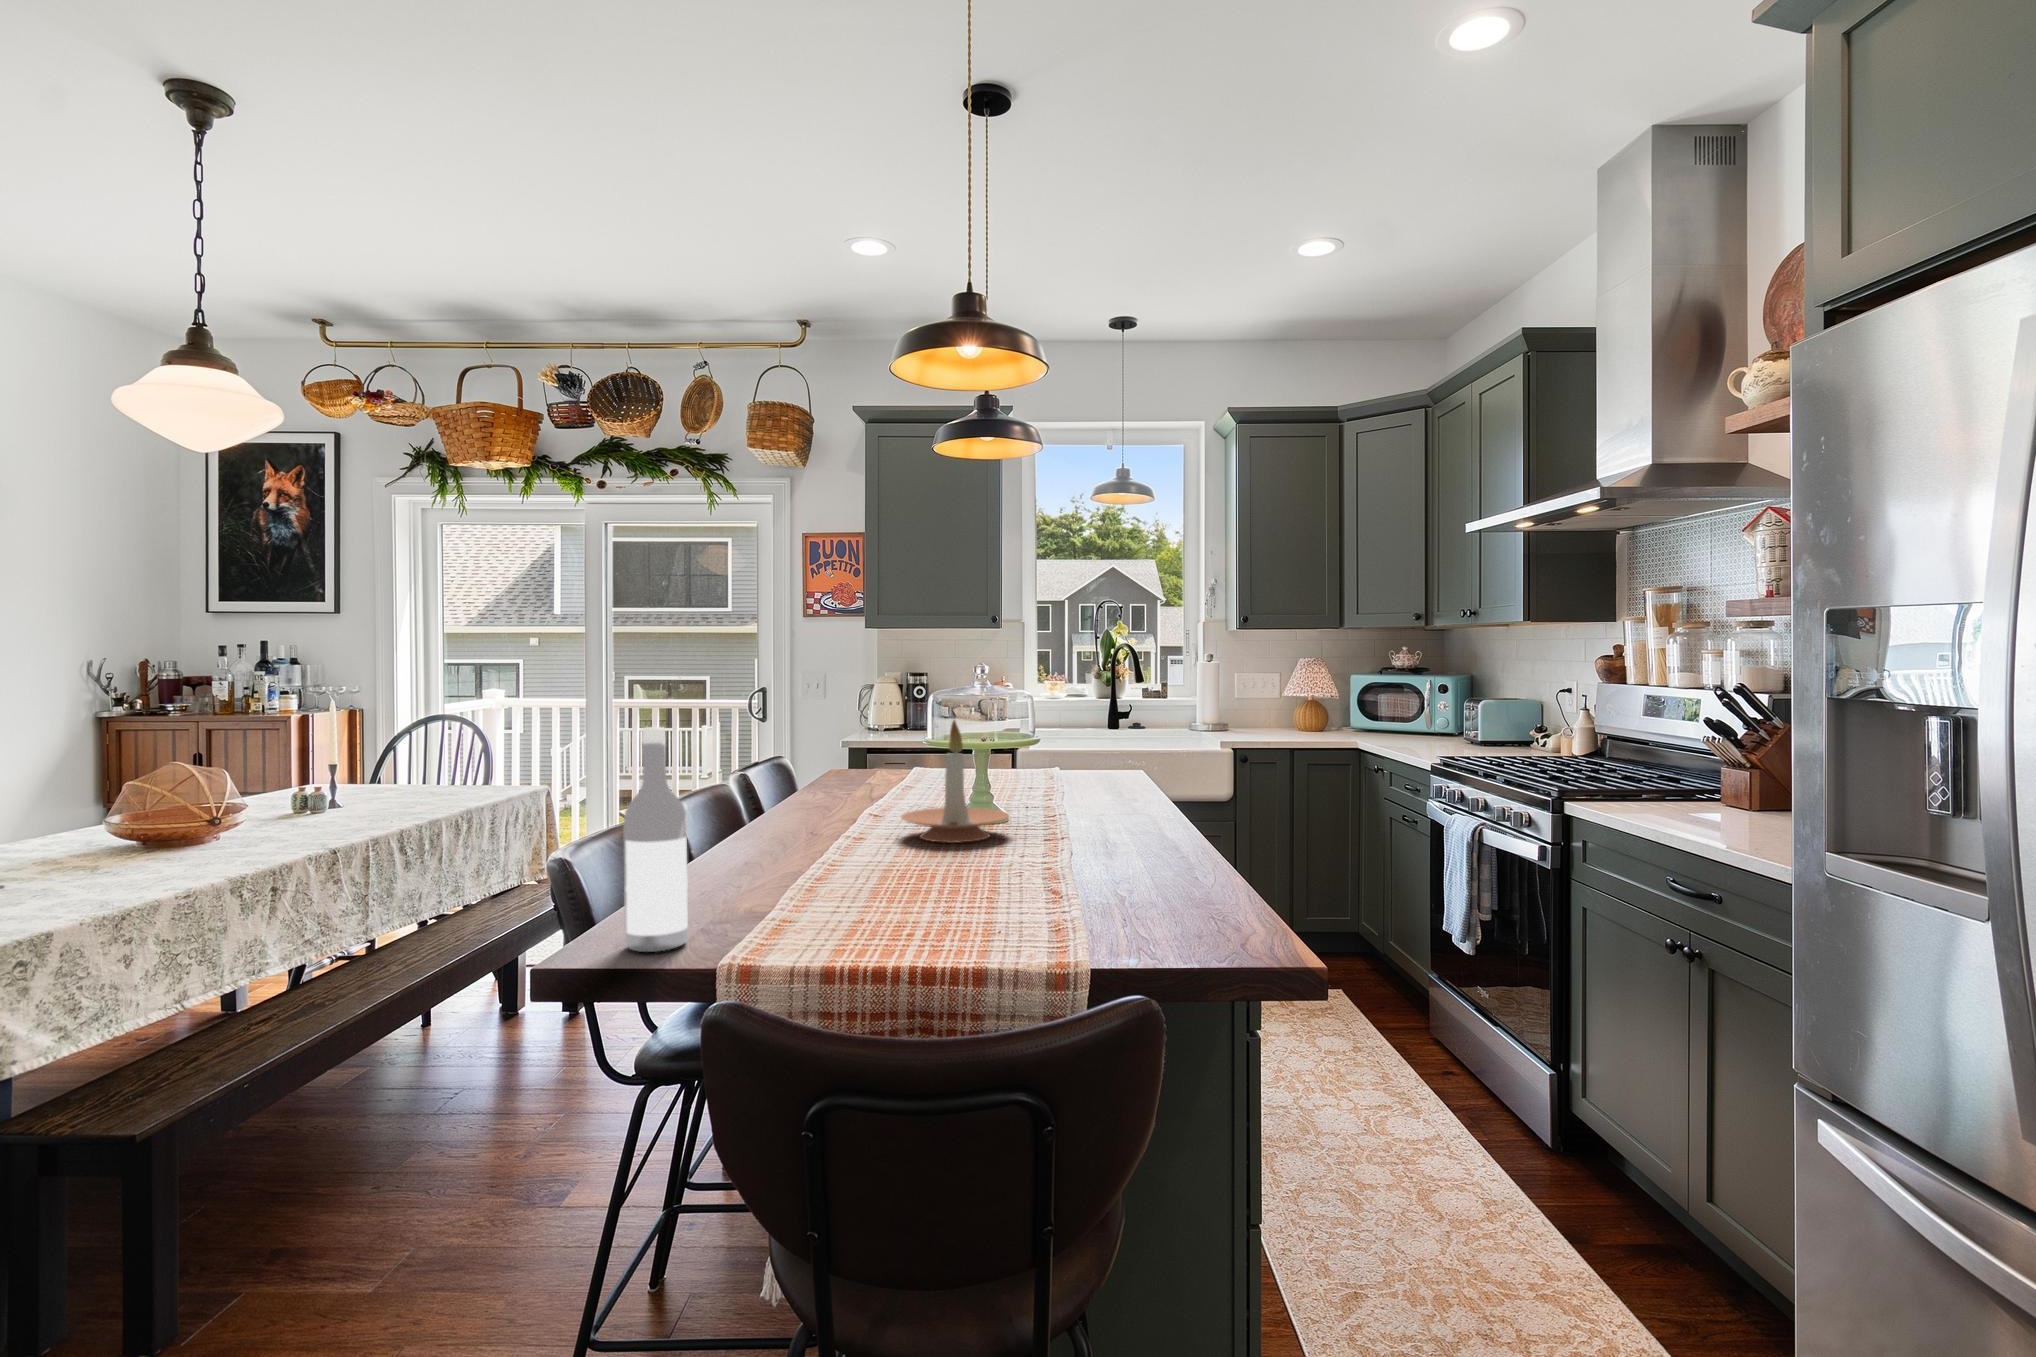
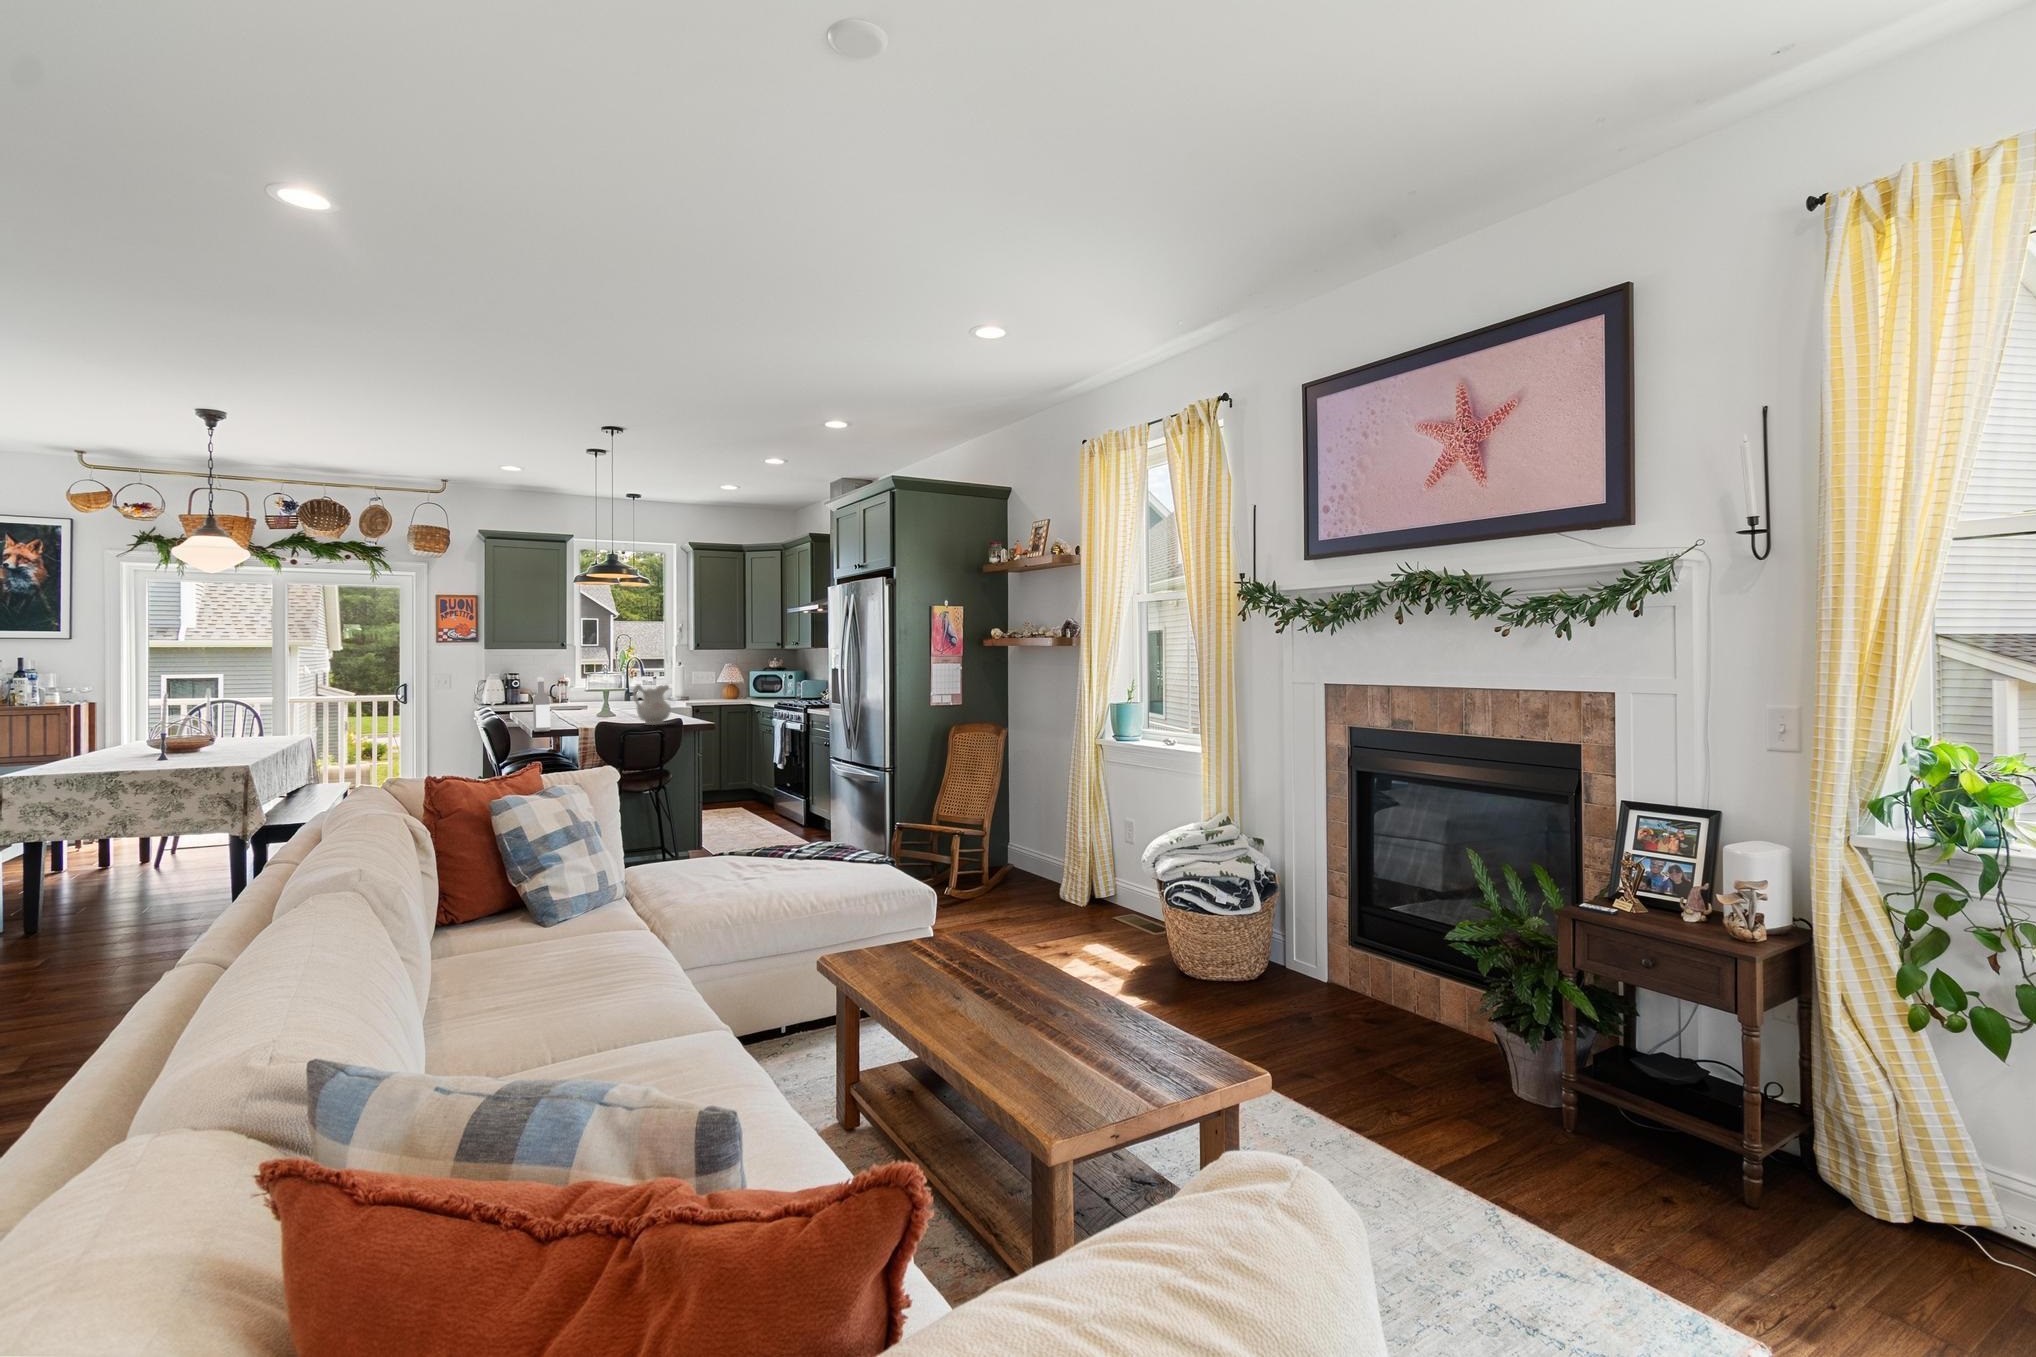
candle holder: present [901,720,1009,843] -> none [576,682,615,721]
ceramic pitcher: none [1018,751,1159,917] -> present [633,684,671,725]

